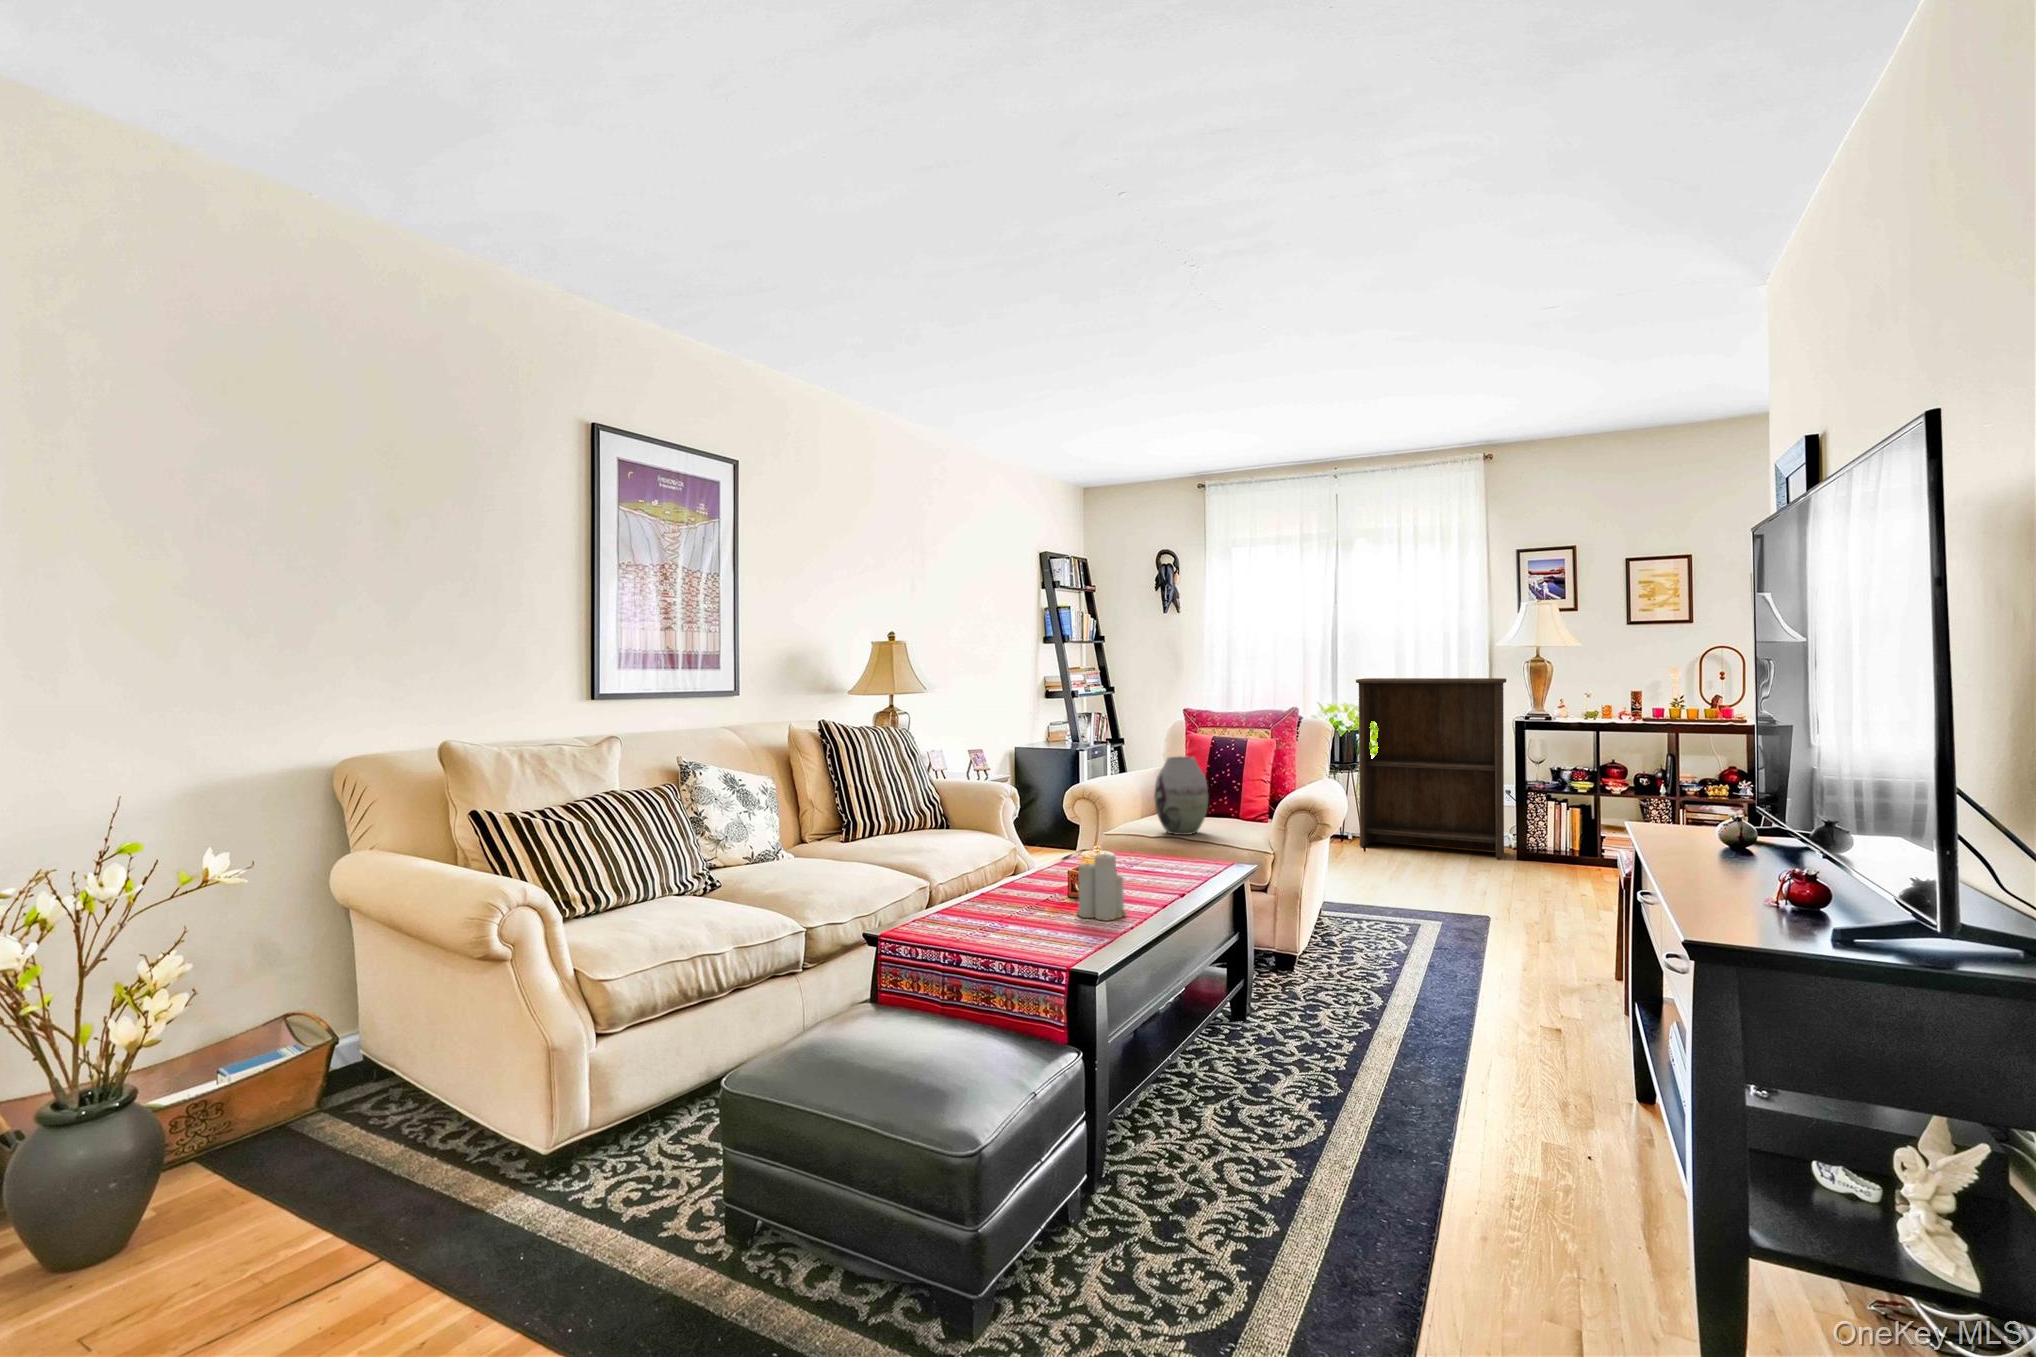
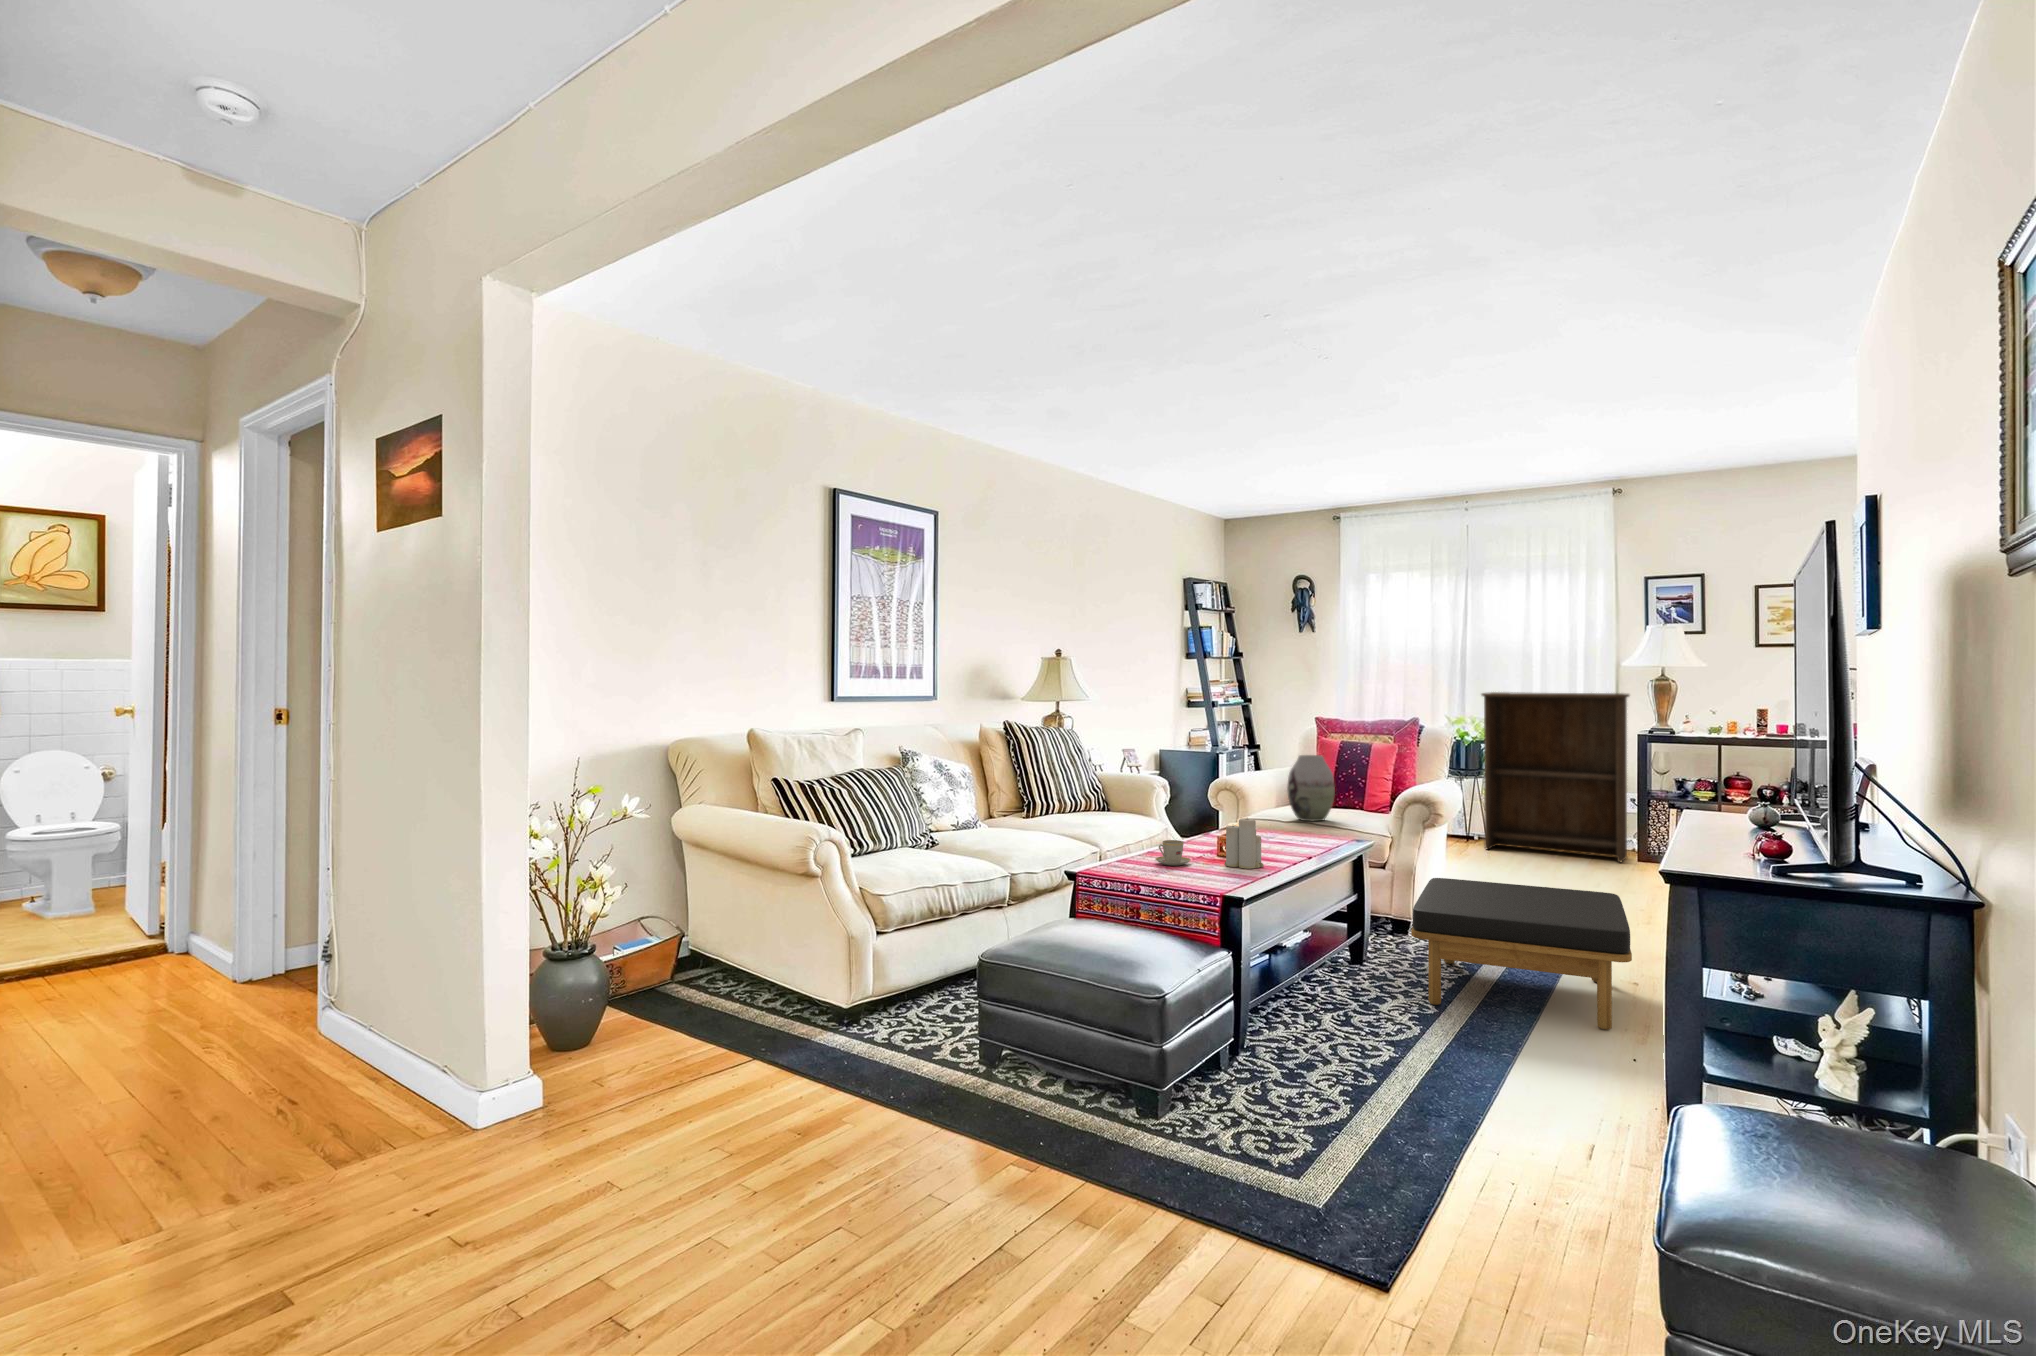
teacup: none [988,883,1033,919] -> present [1156,840,1191,866]
ottoman: none [1309,906,1578,1107] -> present [1411,878,1632,1030]

